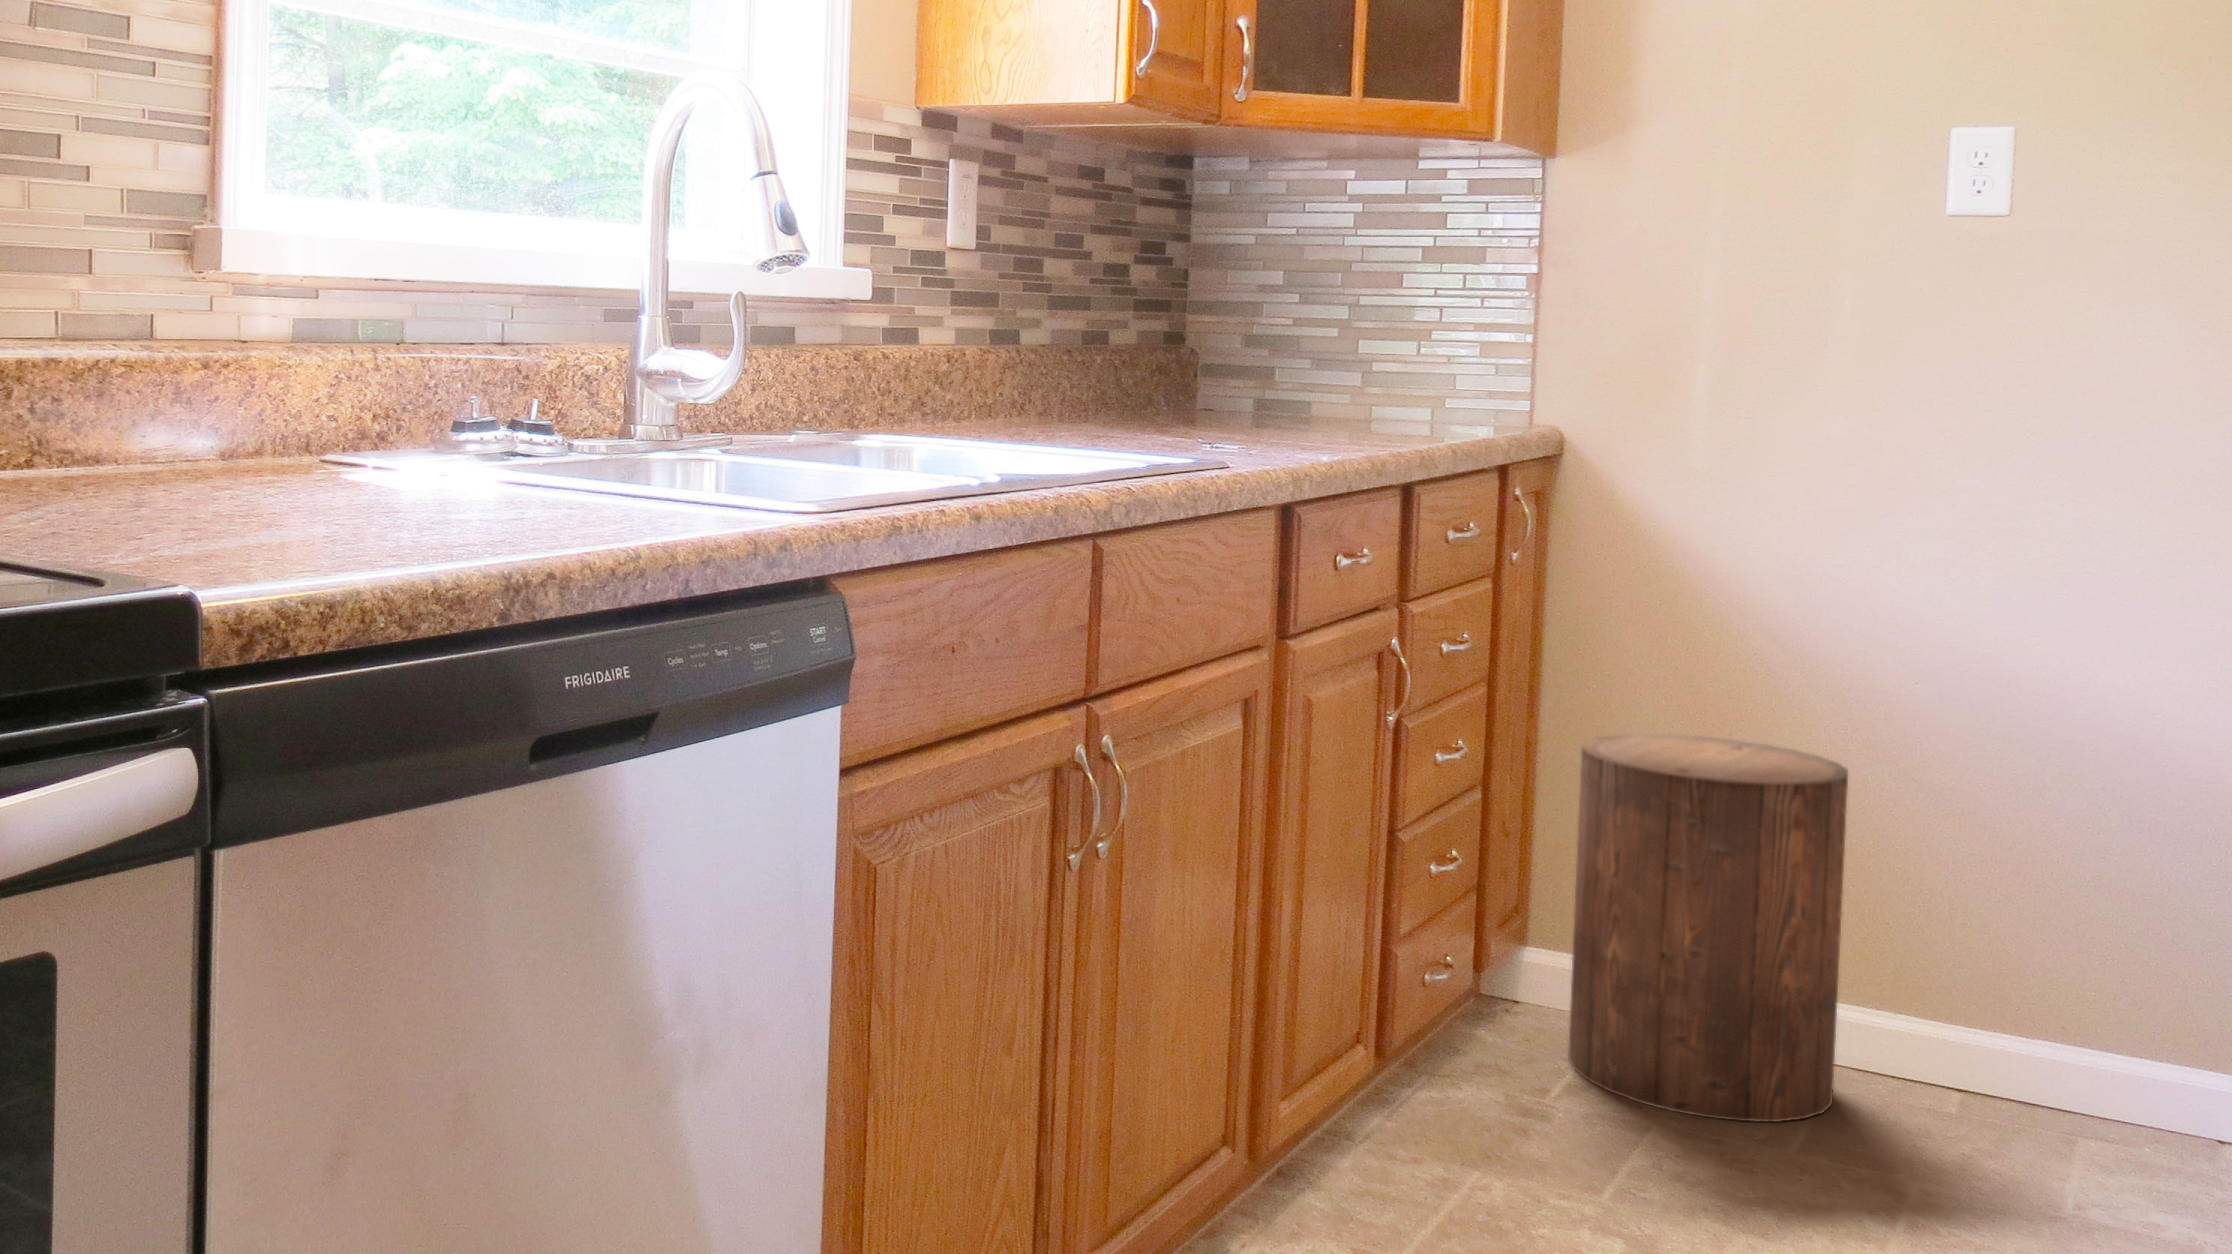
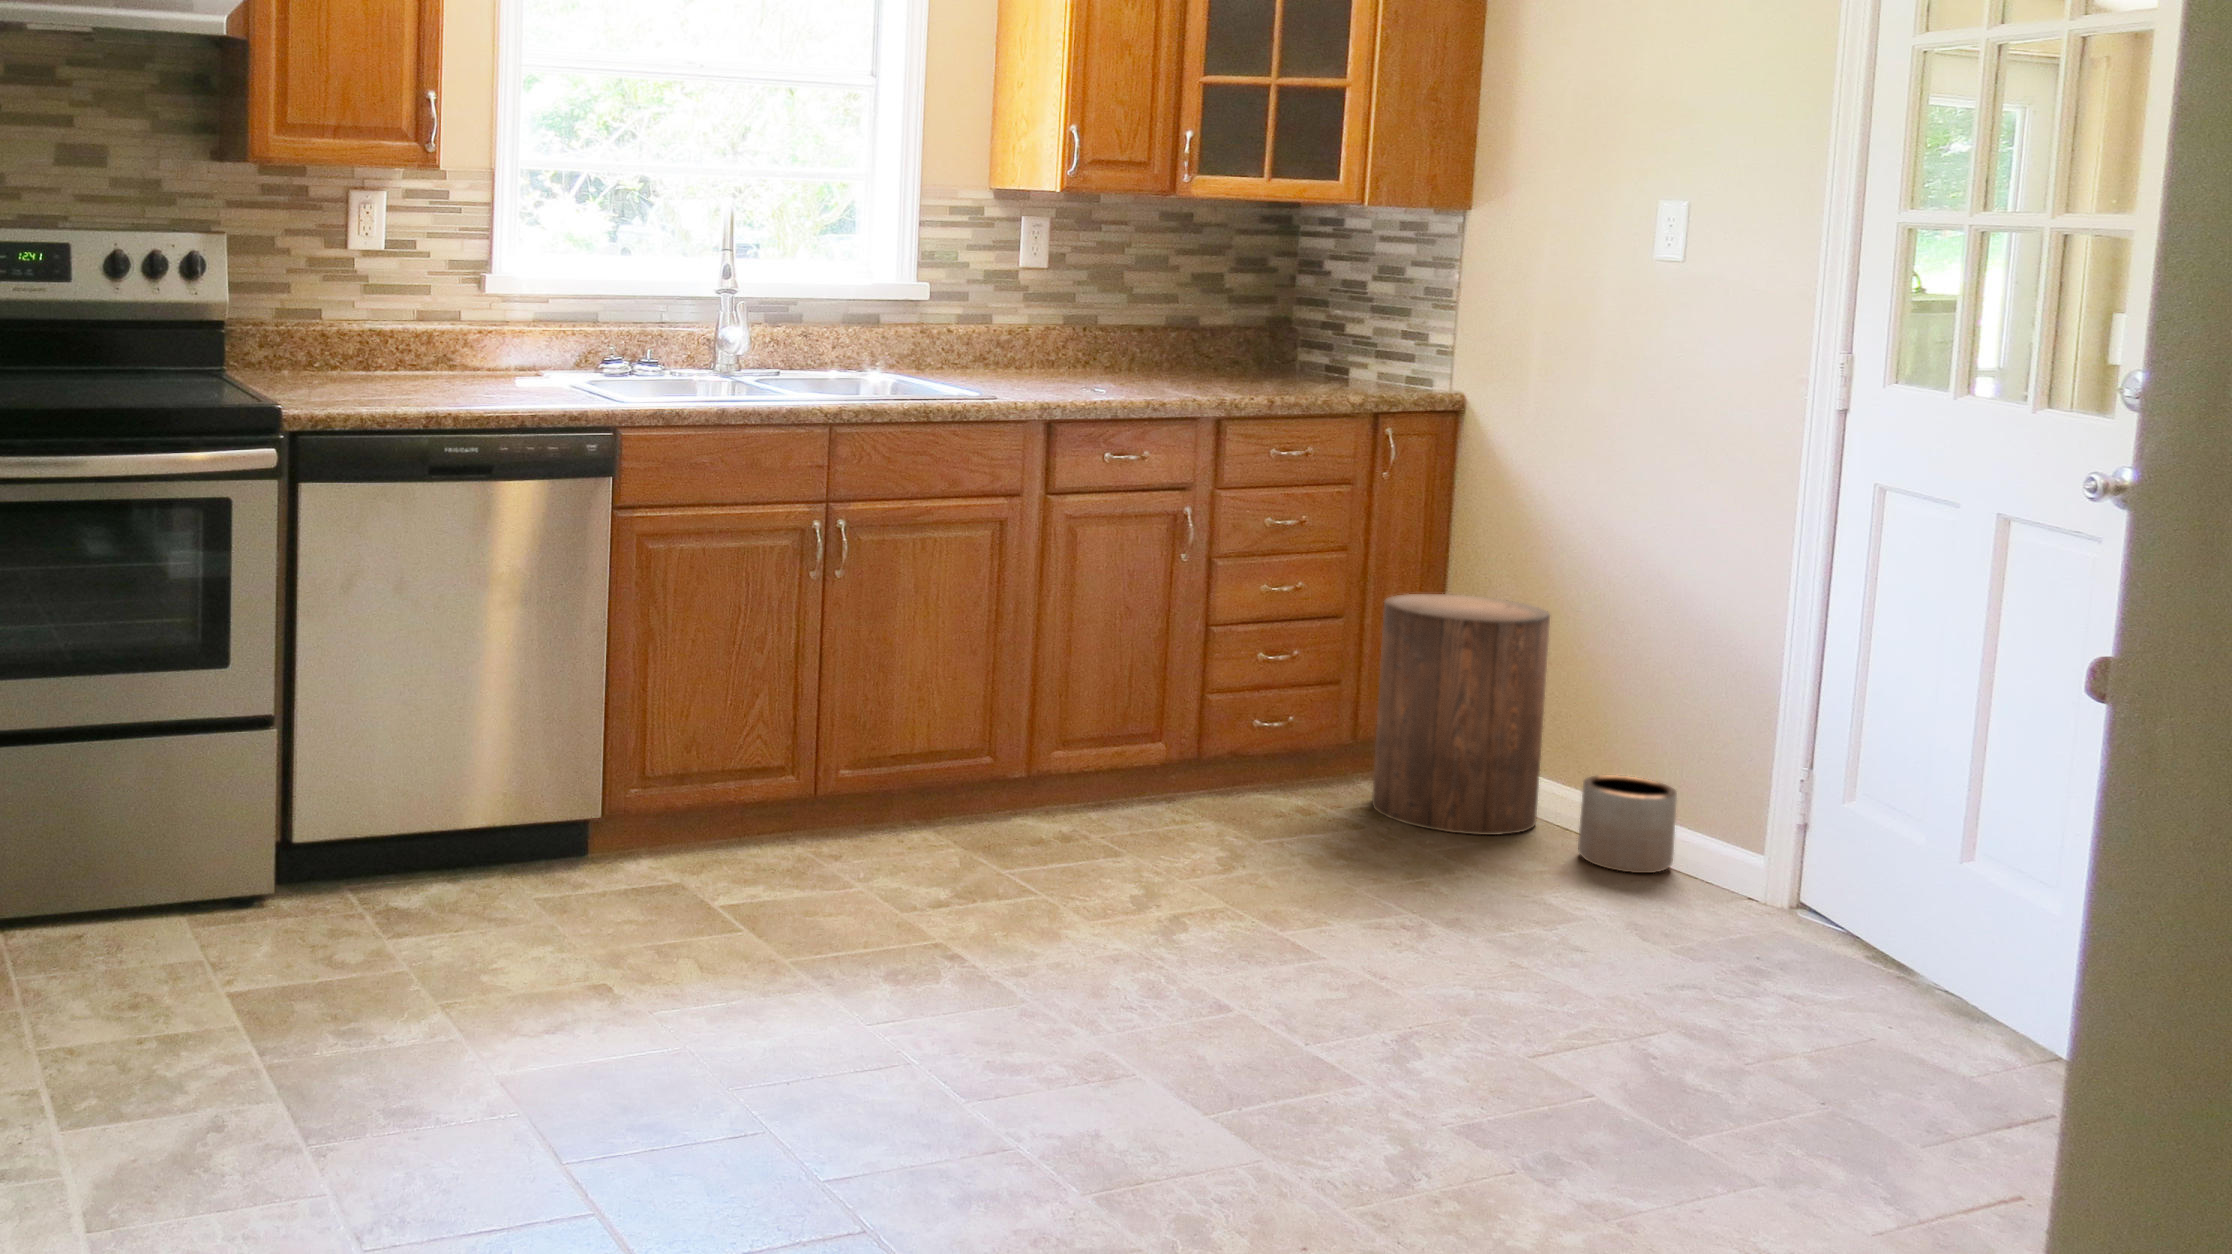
planter: none [1951,992,2112,1150] -> present [1578,775,1677,873]

